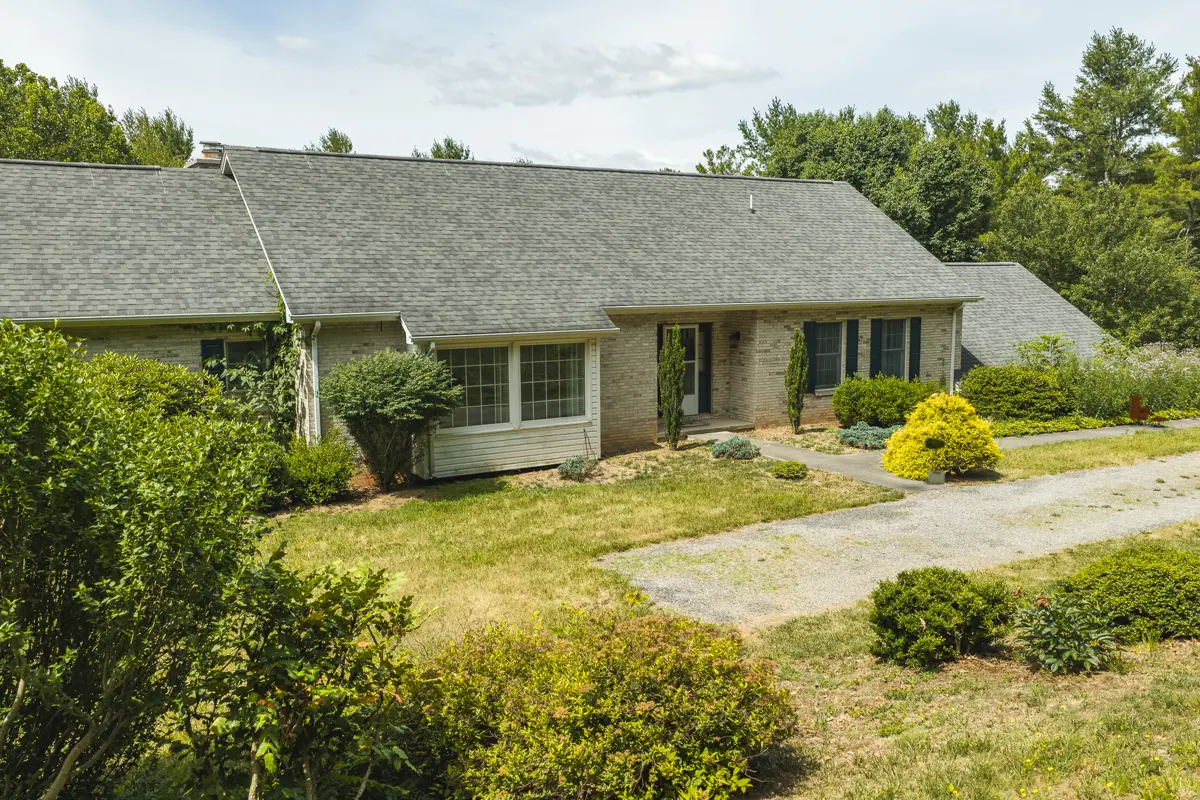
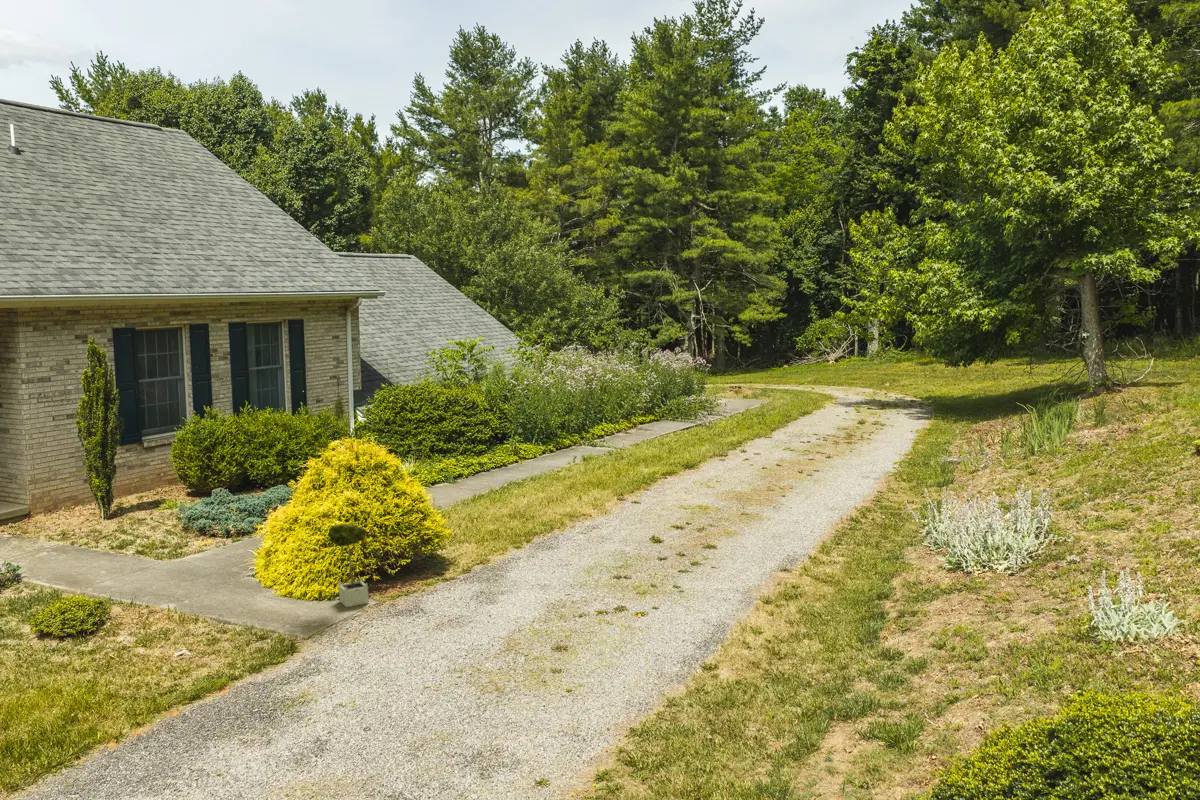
lounge chair: present [1129,395,1167,428] -> none [561,409,601,447]

